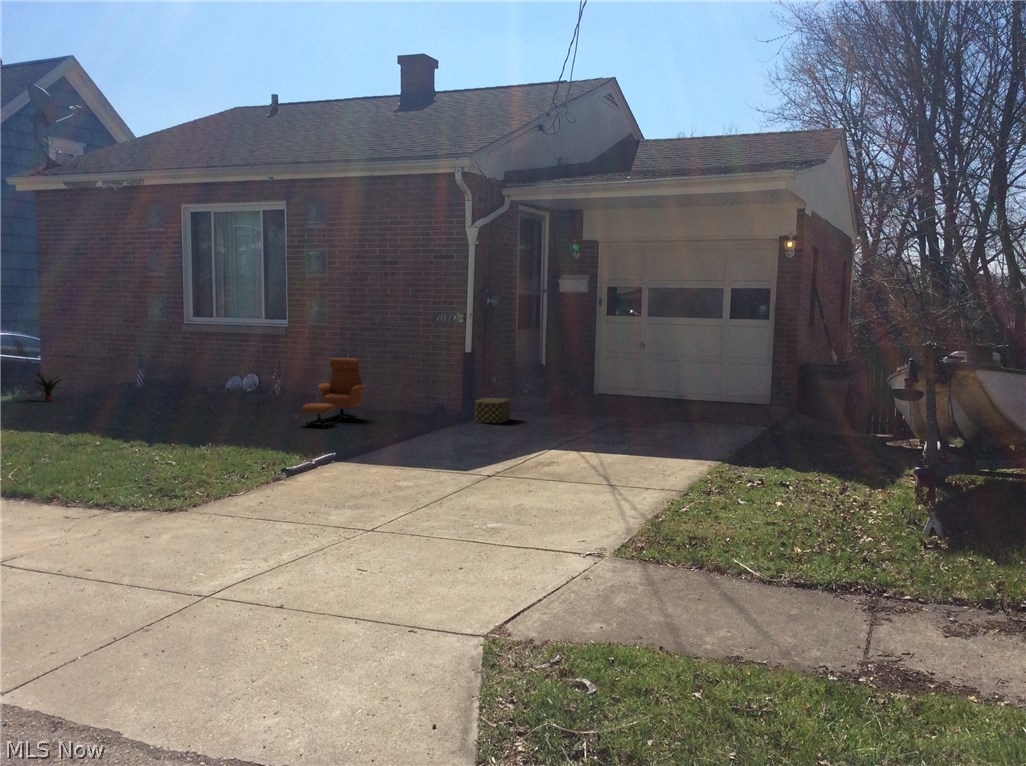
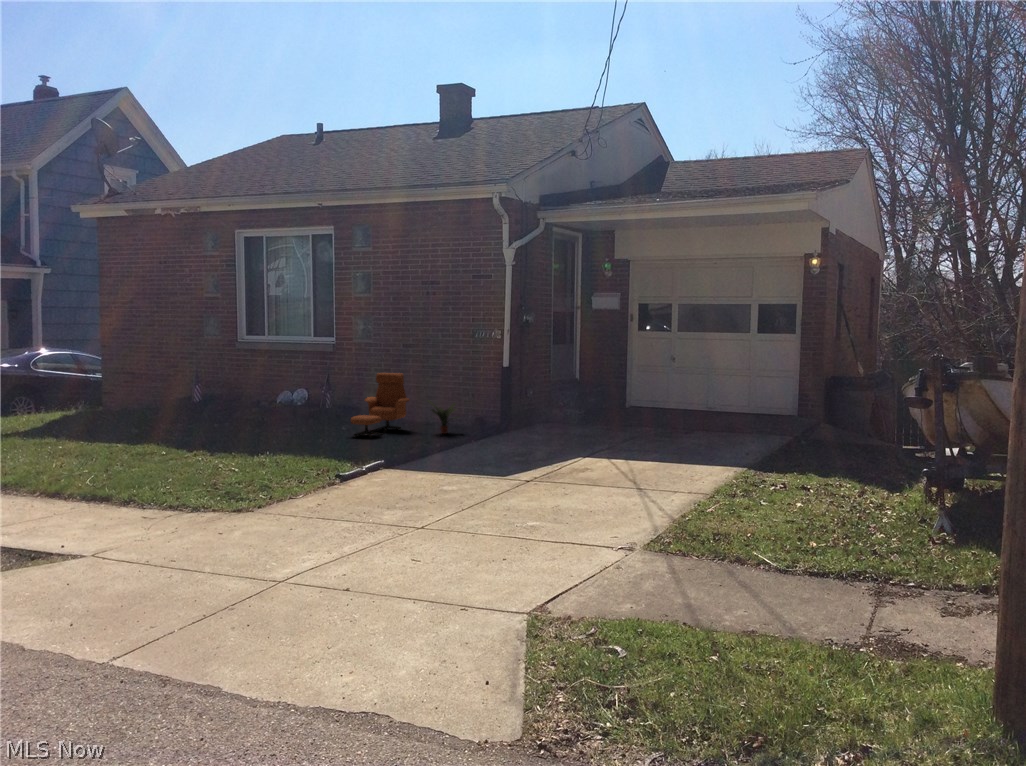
potted plant: present [34,372,62,402] -> present [428,400,456,434]
storage box: present [474,398,510,423] -> none [513,410,547,434]

